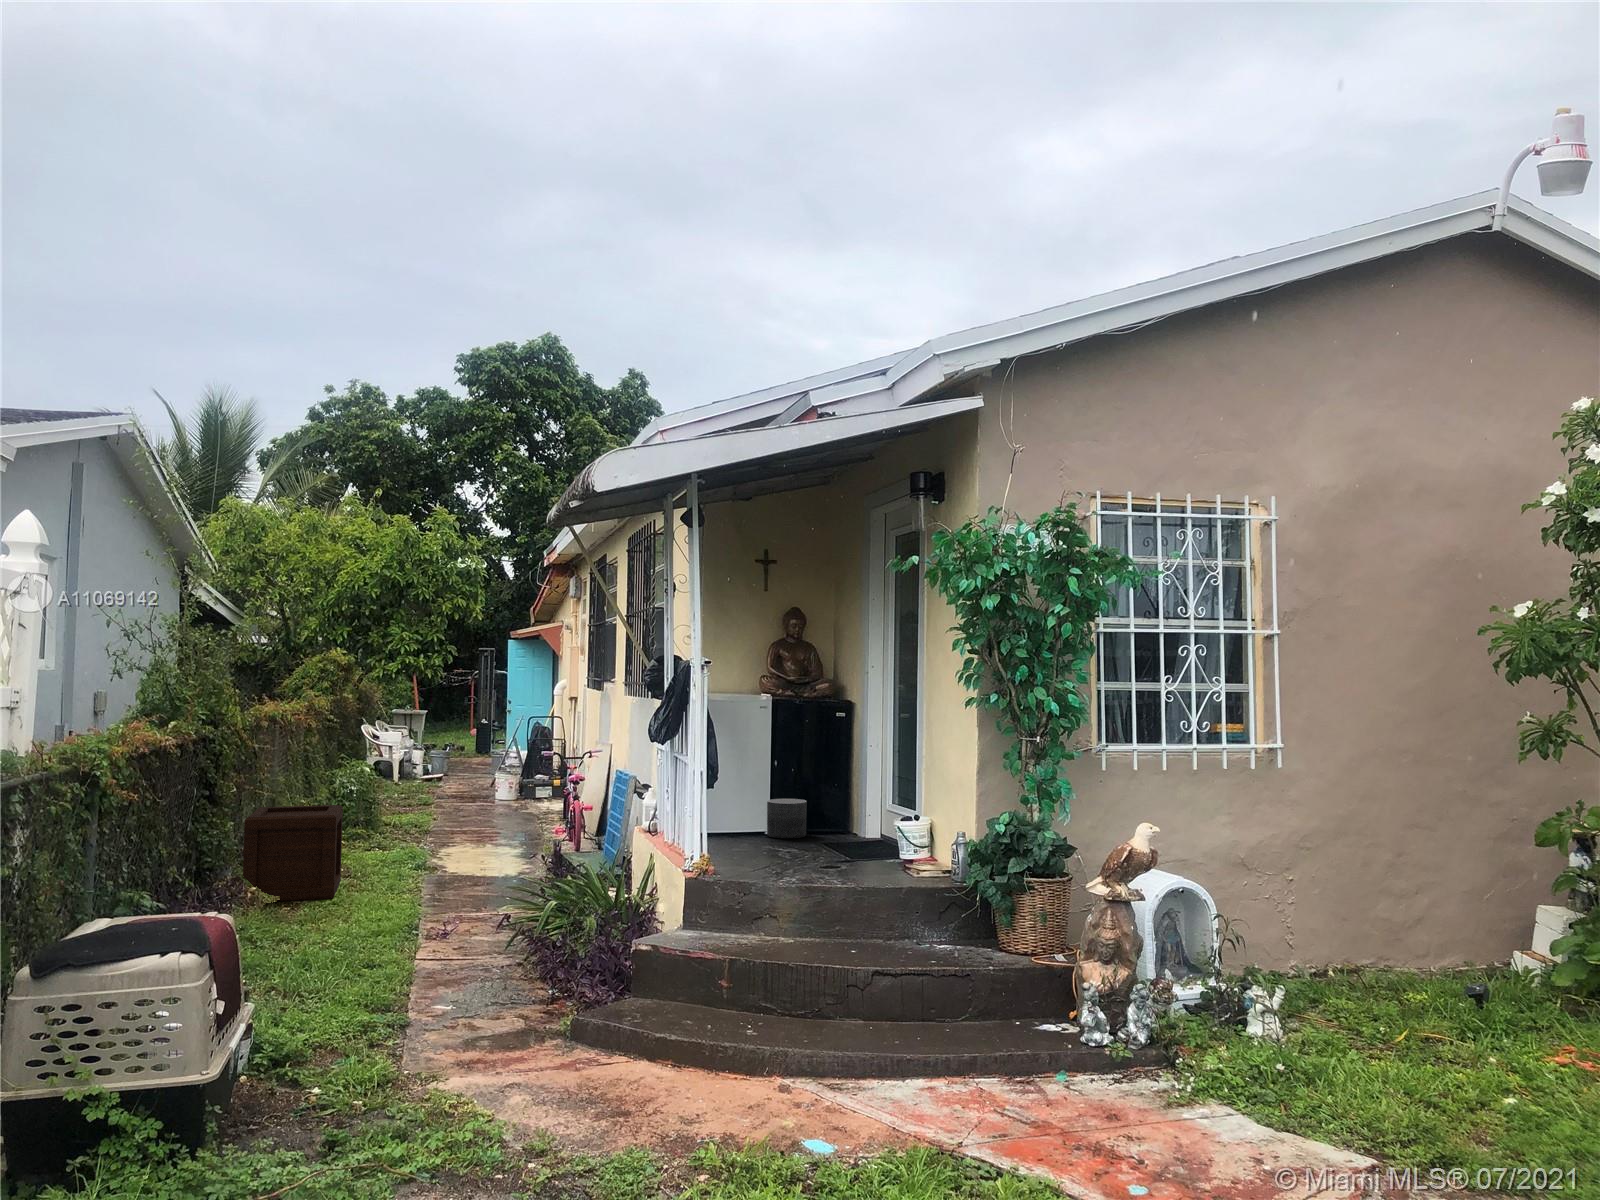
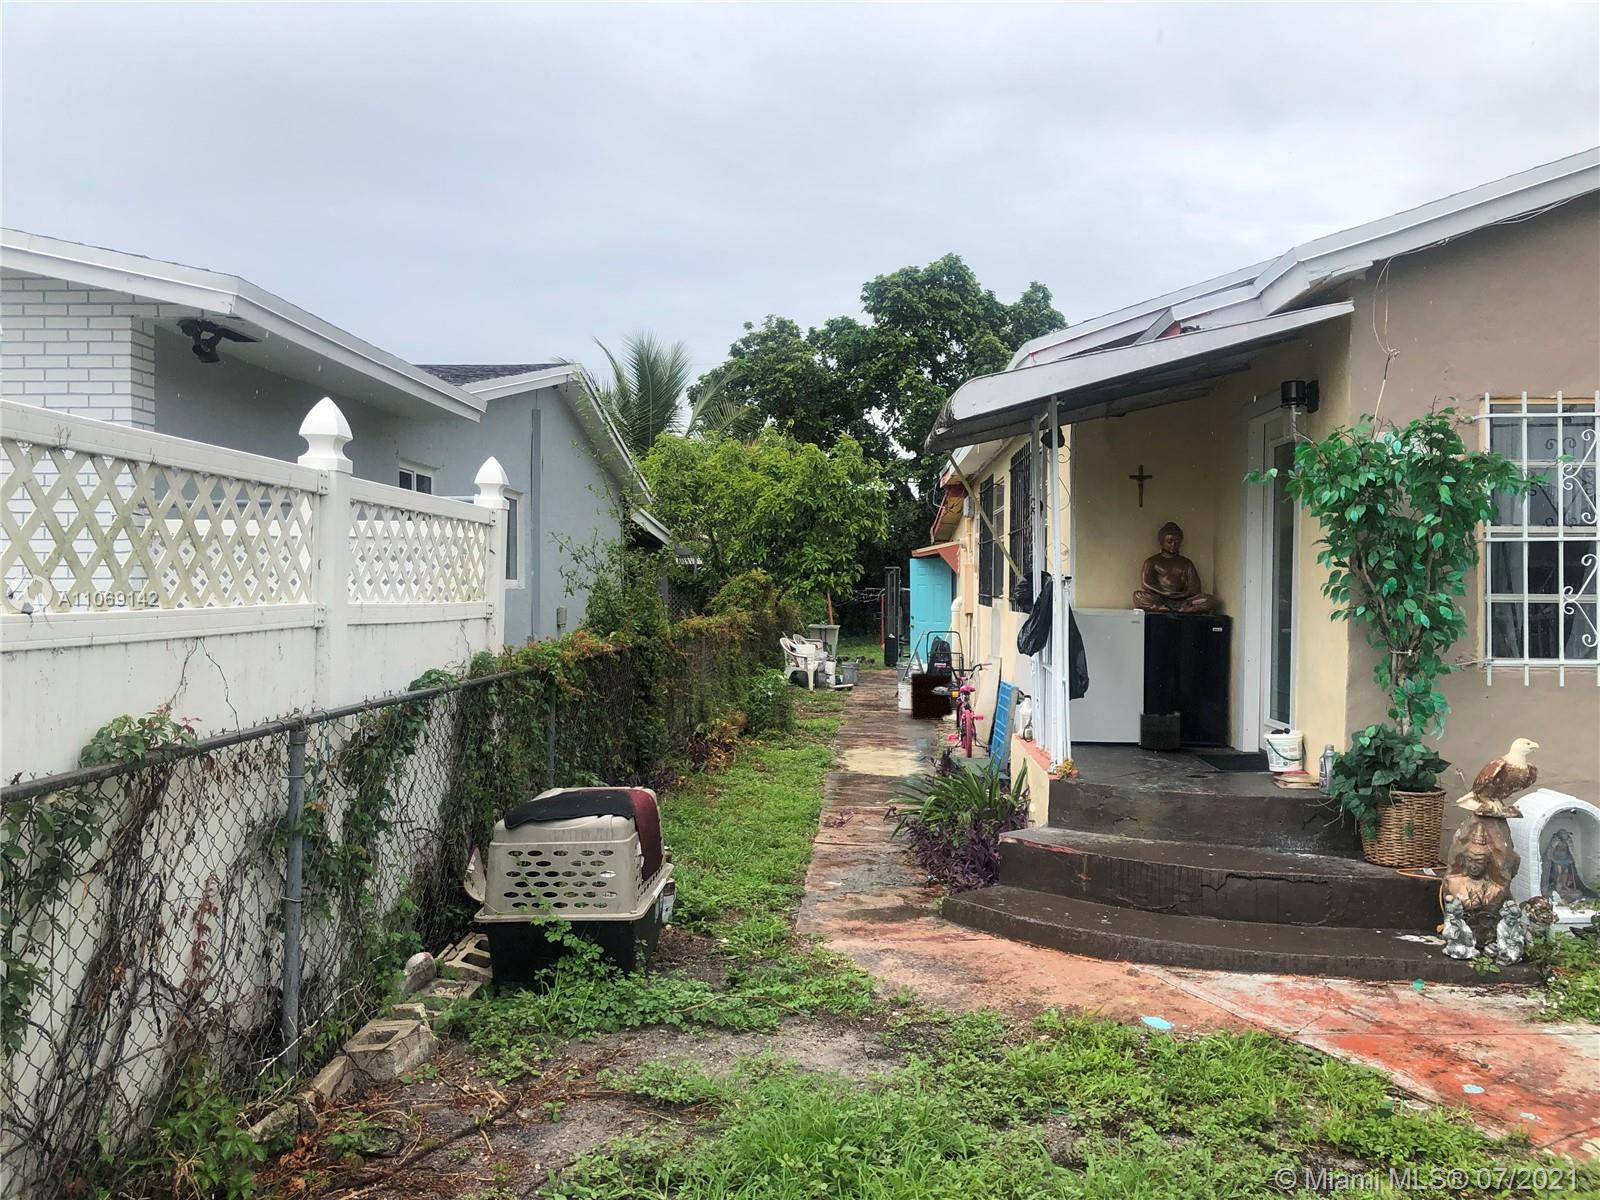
wooden crate: present [243,805,343,901] -> present [911,672,953,720]

